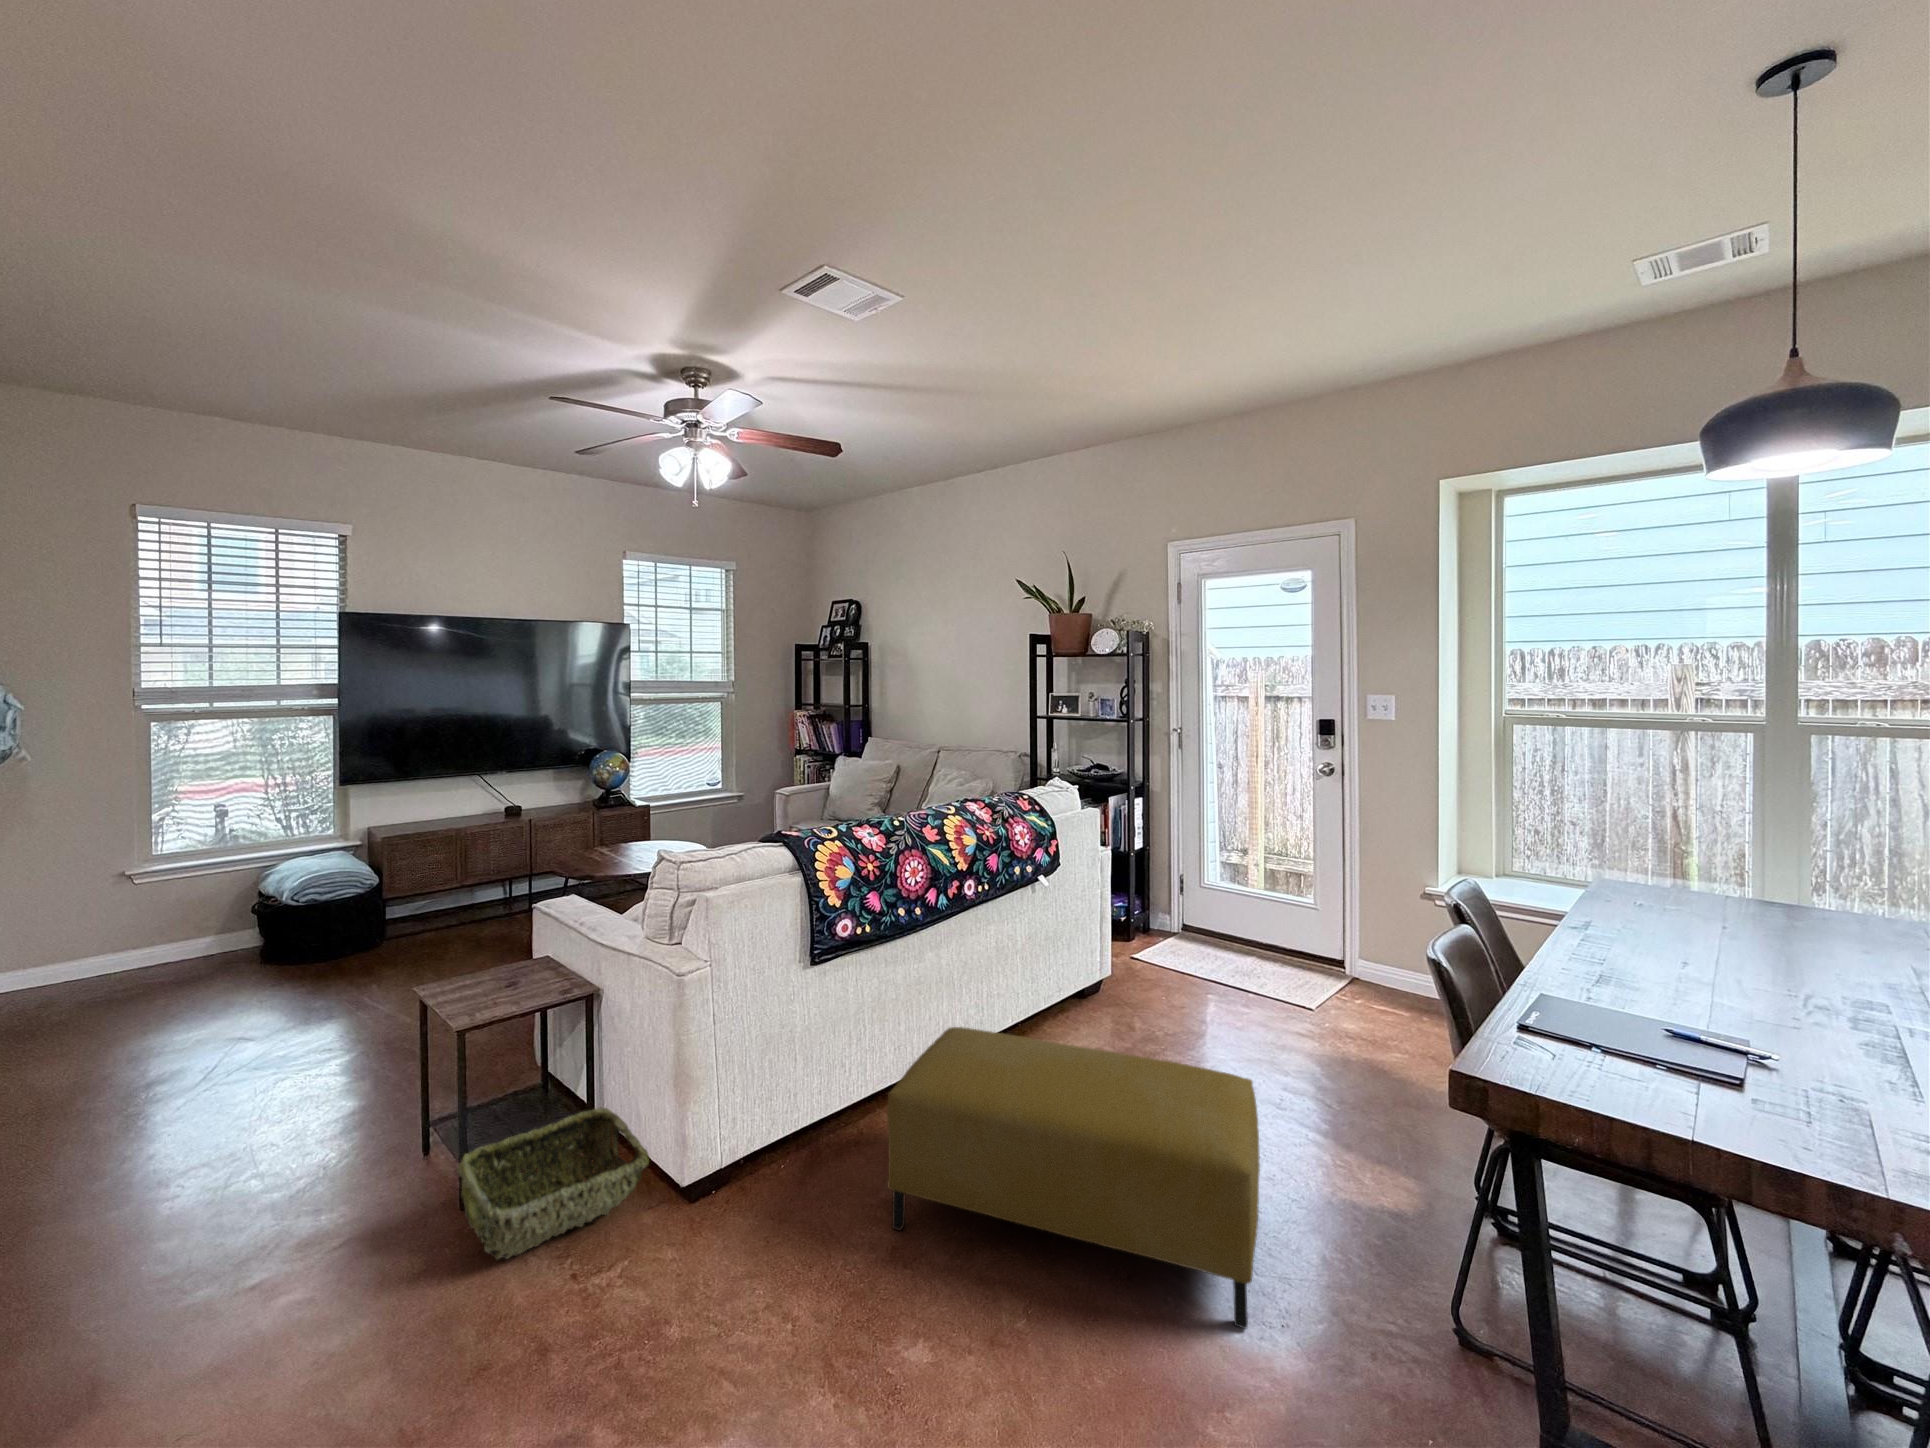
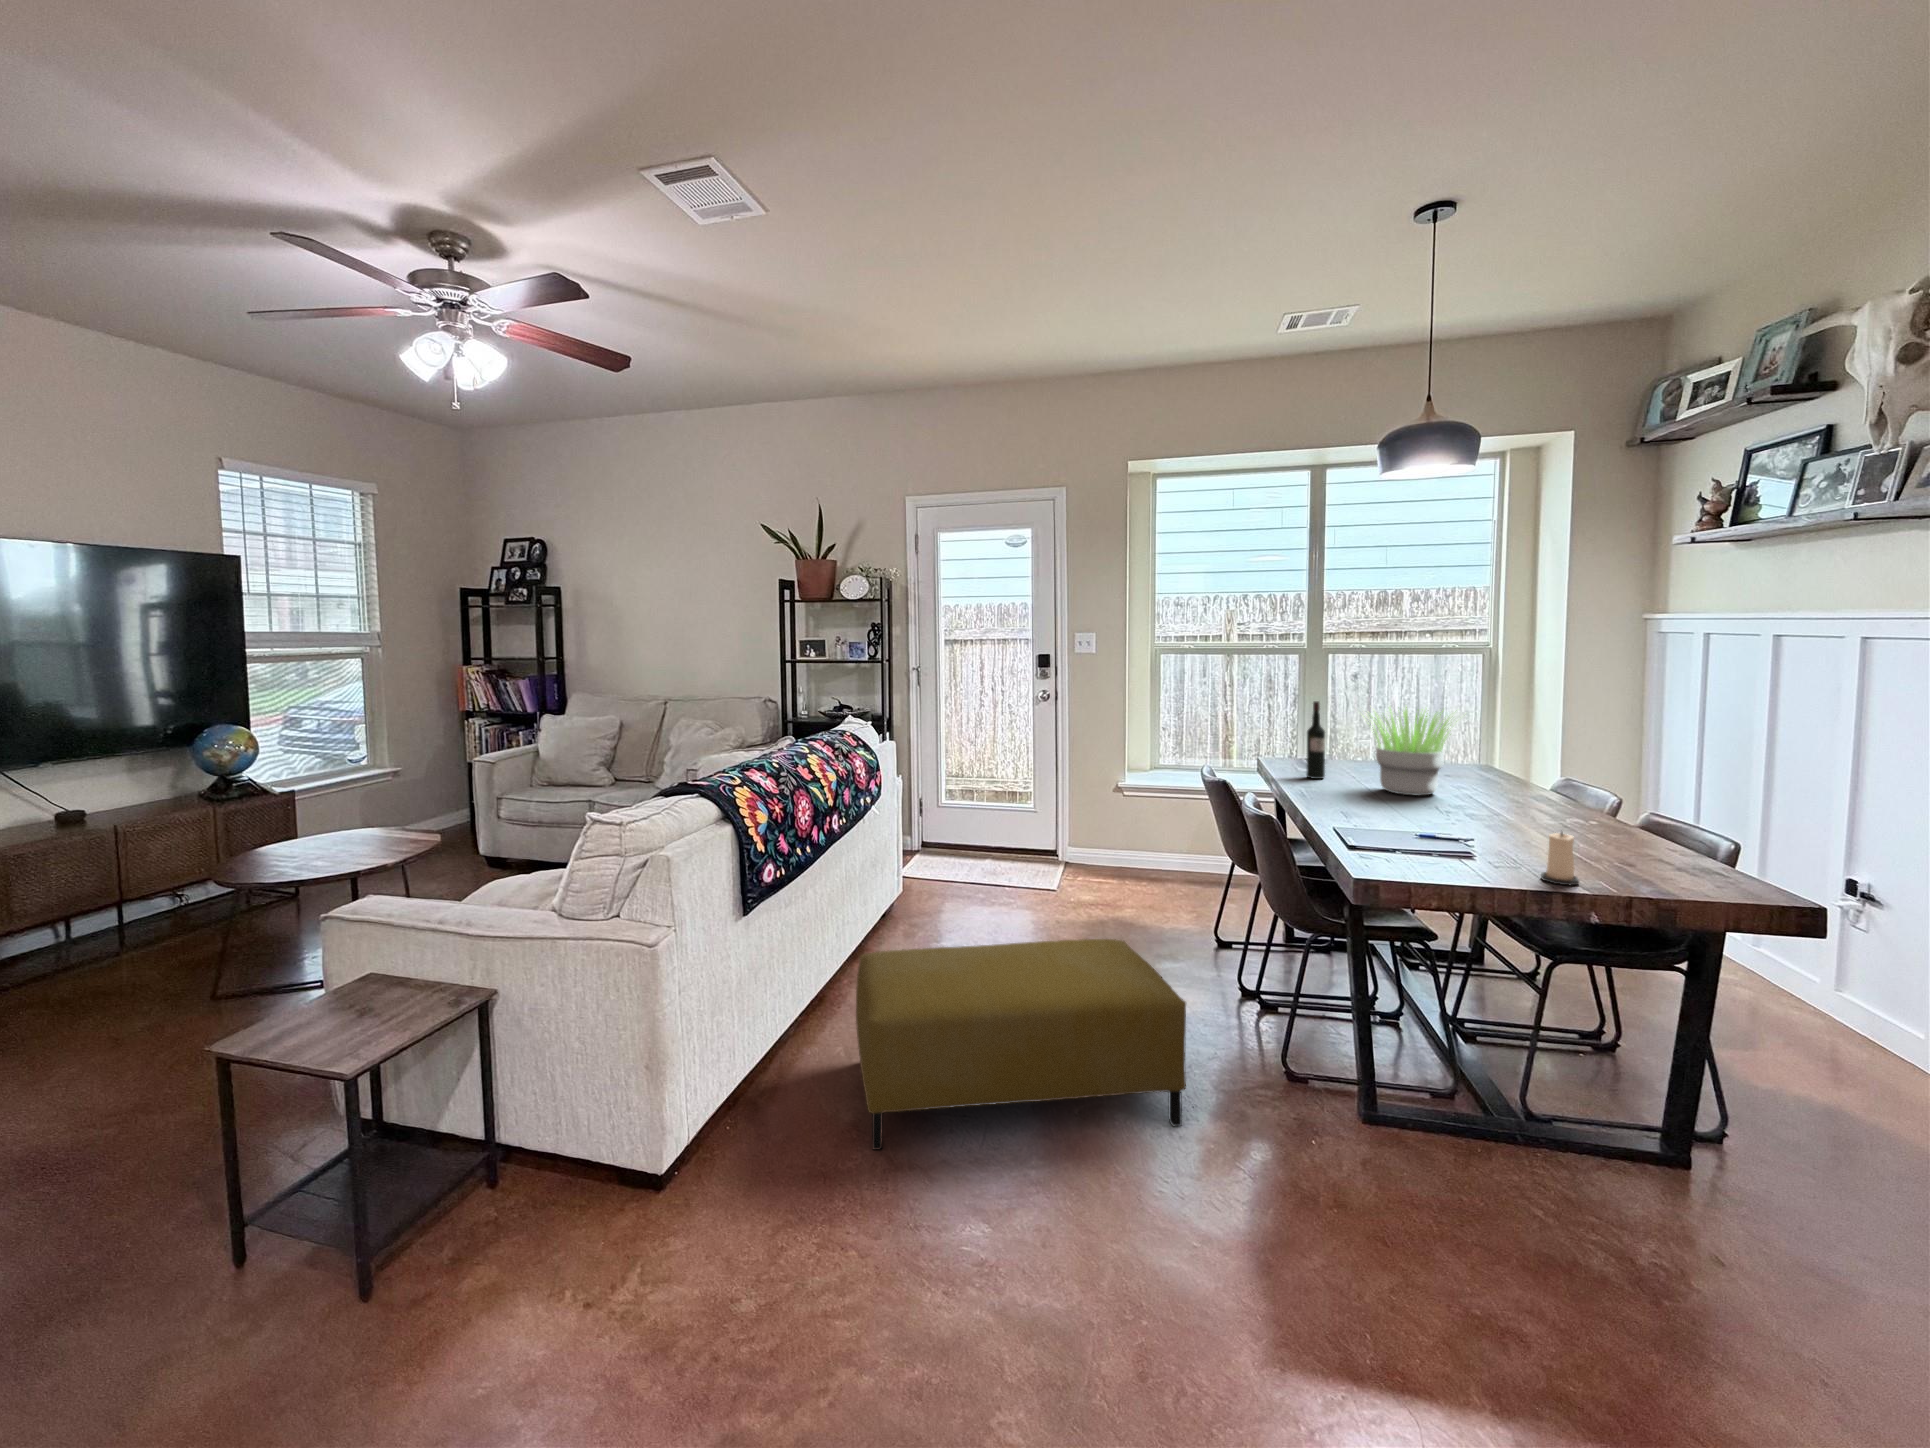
wine bottle: none [1618,805,1649,918] -> present [1307,701,1325,779]
potted plant: none [1667,816,1886,967] -> present [1363,707,1457,796]
candle: none [1777,1055,1851,1153] -> present [1541,832,1579,885]
woven basket: present [457,1108,649,1259] -> none [375,1129,609,1339]

